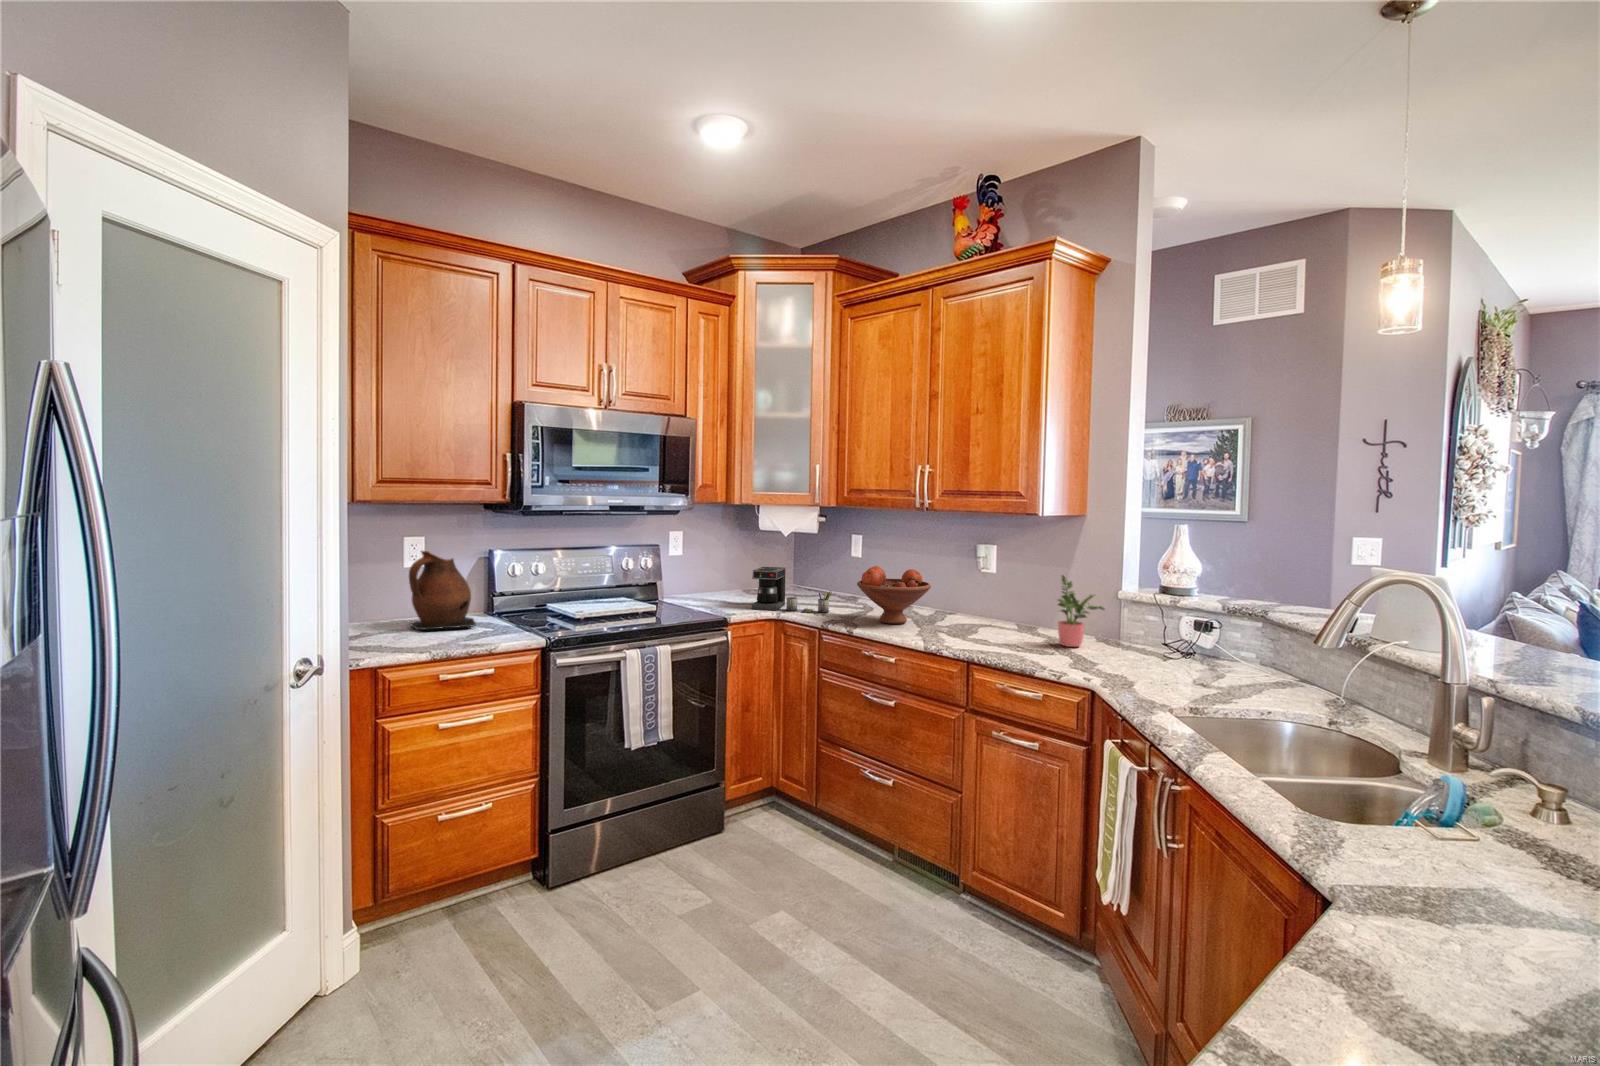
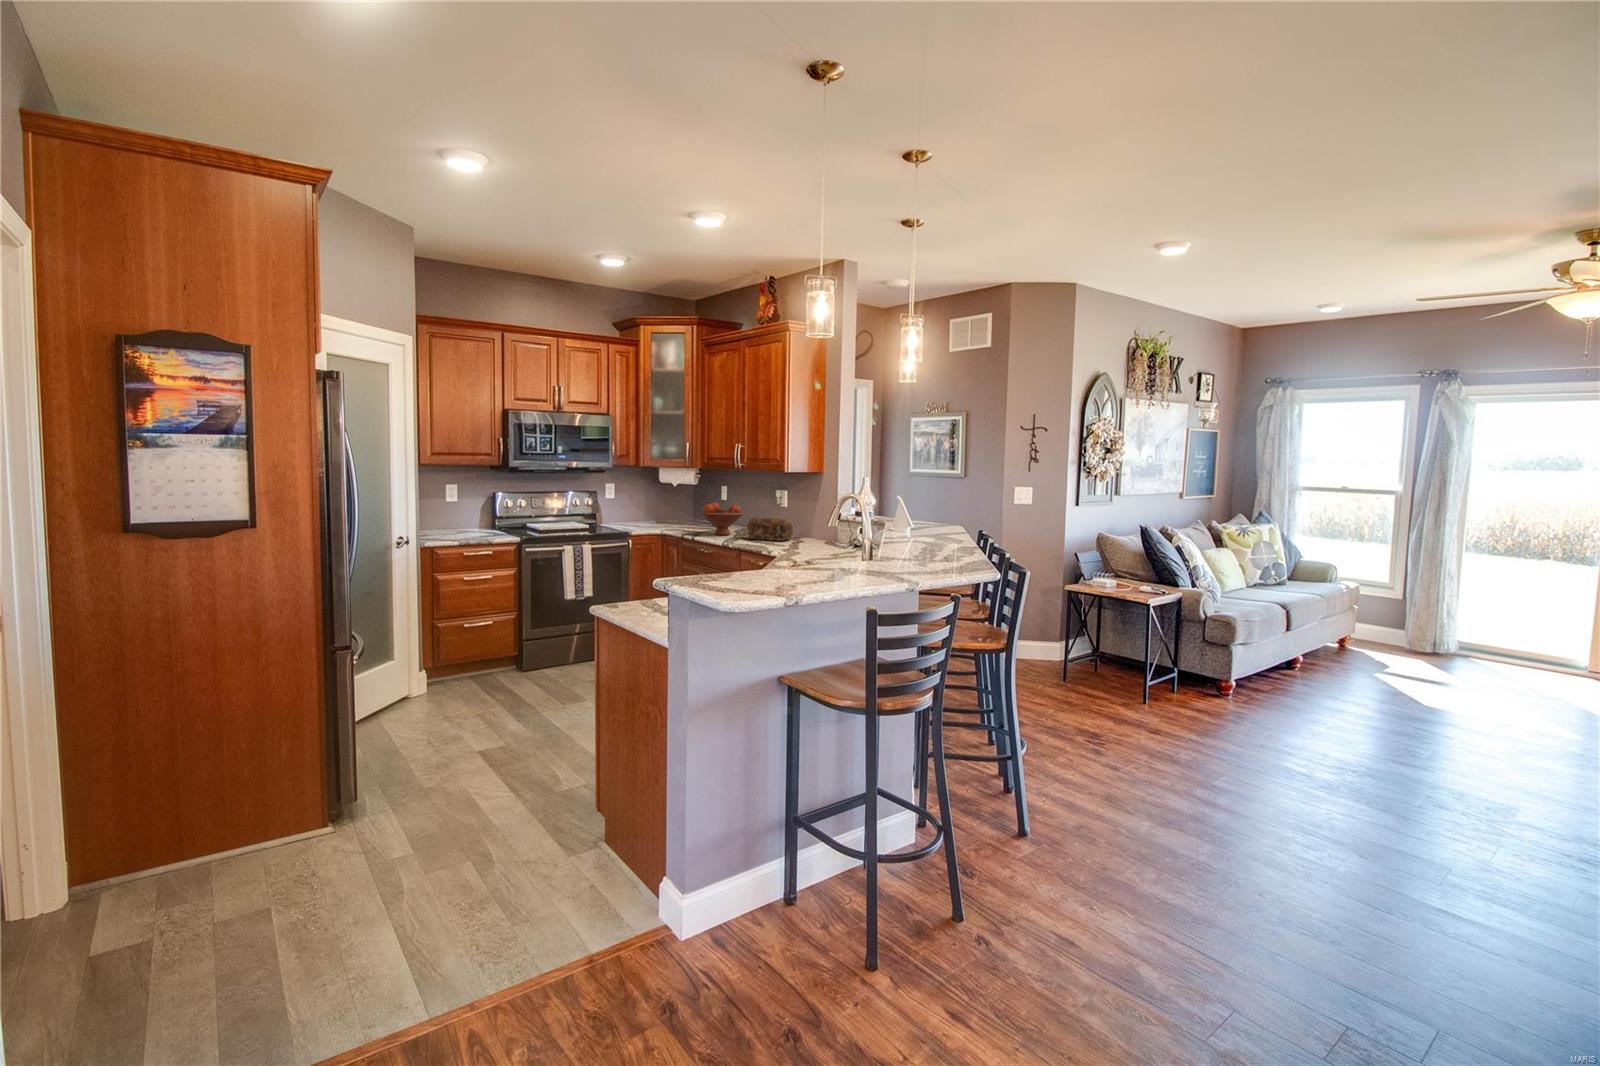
ceramic pitcher: present [409,551,476,629] -> none [448,492,485,534]
coffee maker: present [752,567,832,612] -> none [648,505,694,531]
potted plant: present [1058,575,1104,647] -> none [795,505,823,544]
bread loaf: none [954,594,1033,639] -> present [747,517,793,541]

